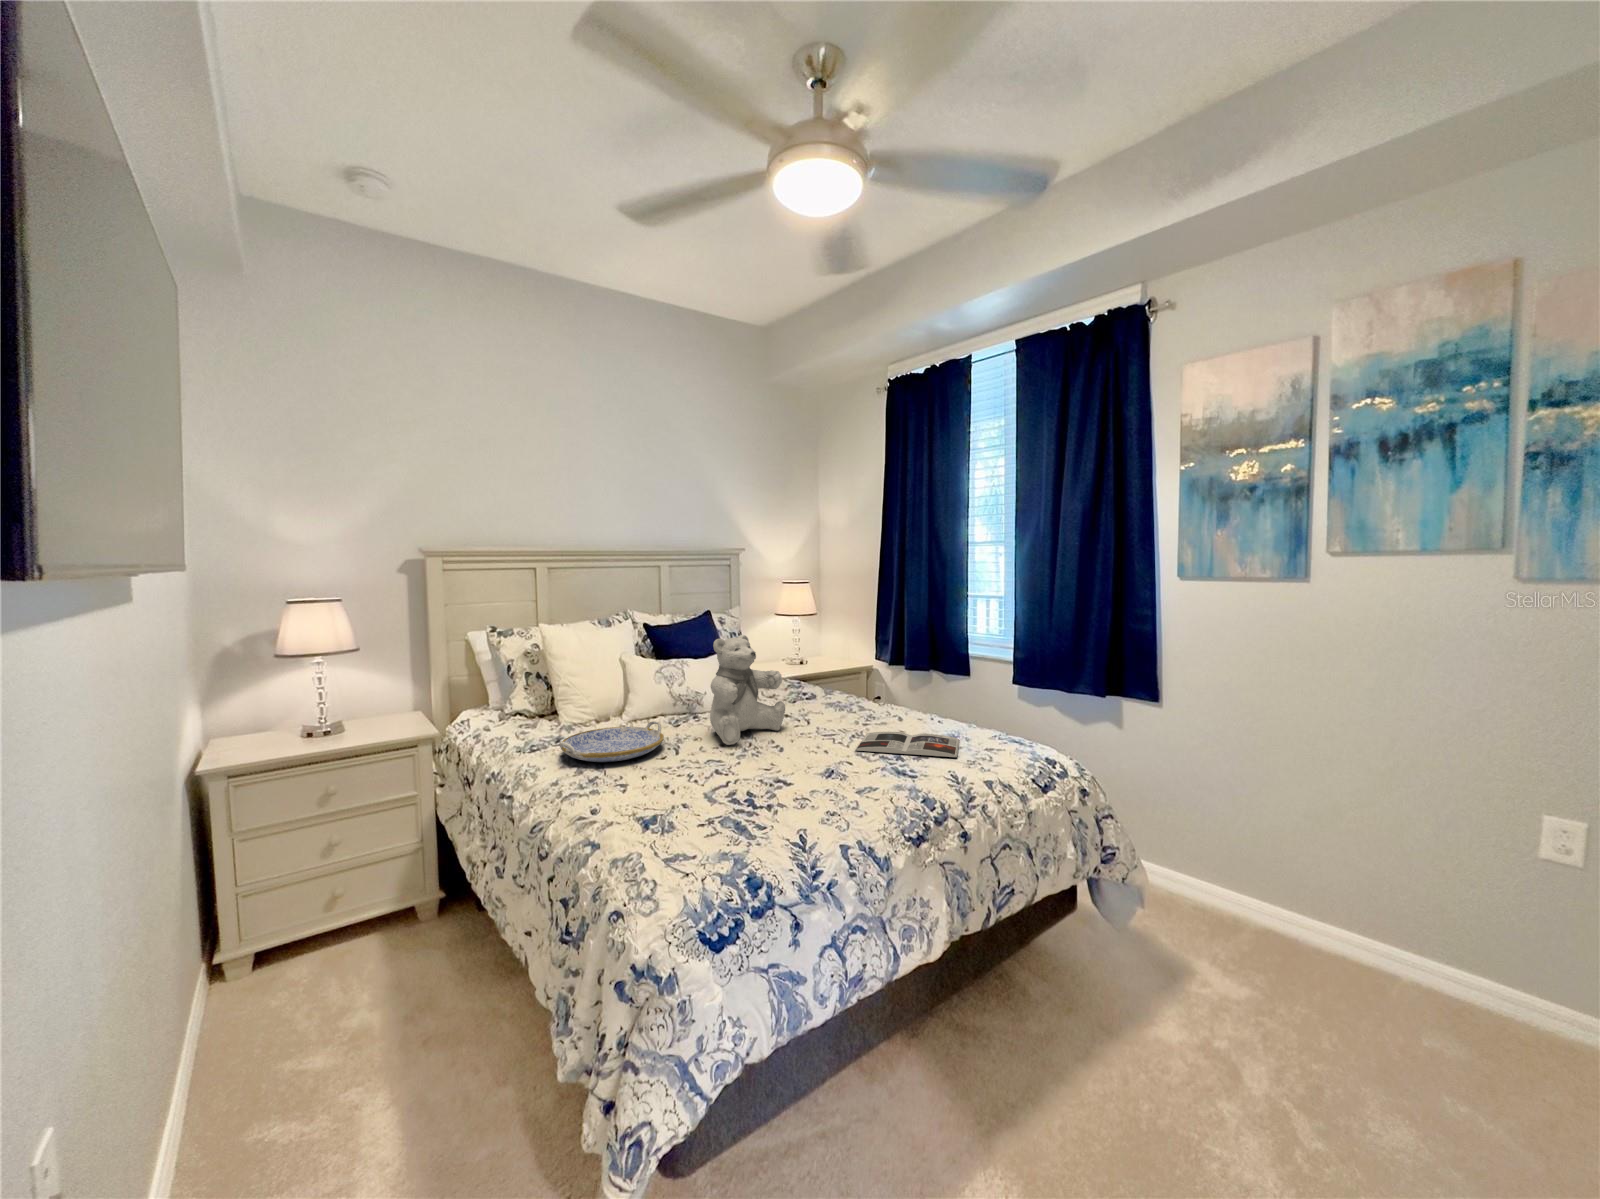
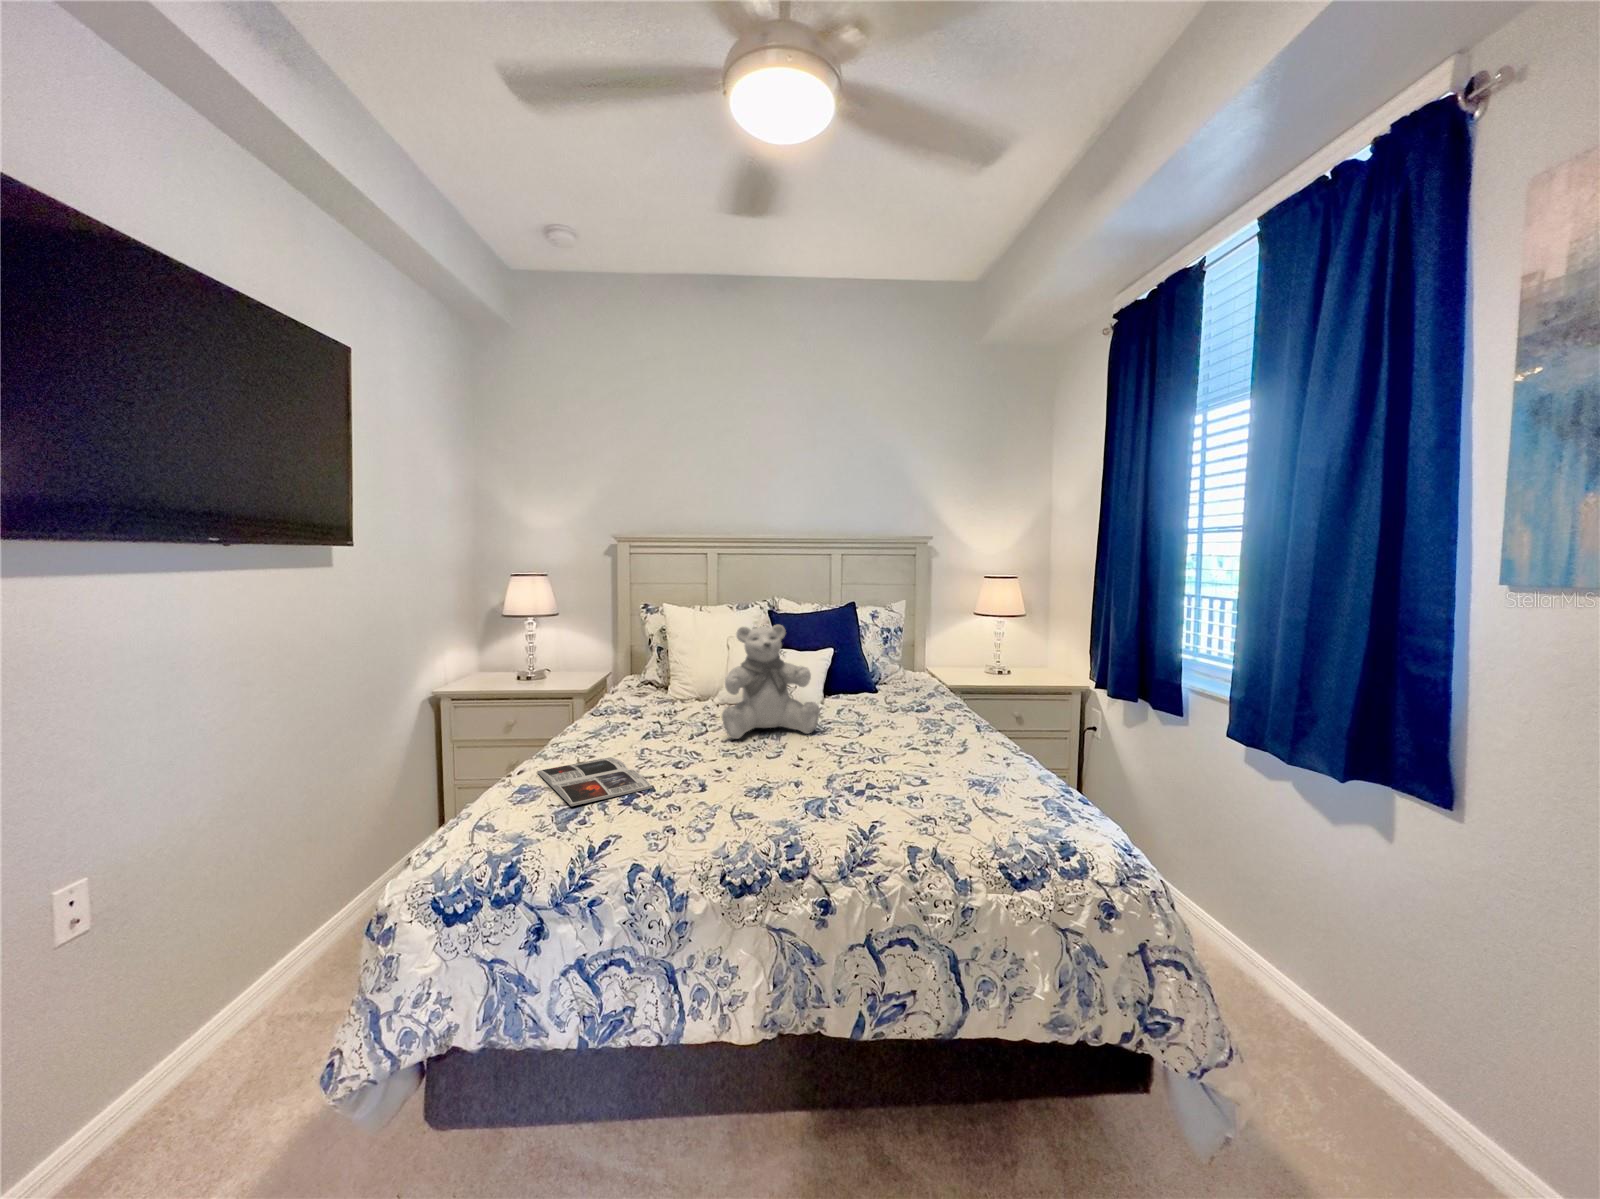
serving tray: present [560,721,664,762] -> none [593,704,697,735]
magazine: present [855,732,959,757] -> present [537,757,652,806]

